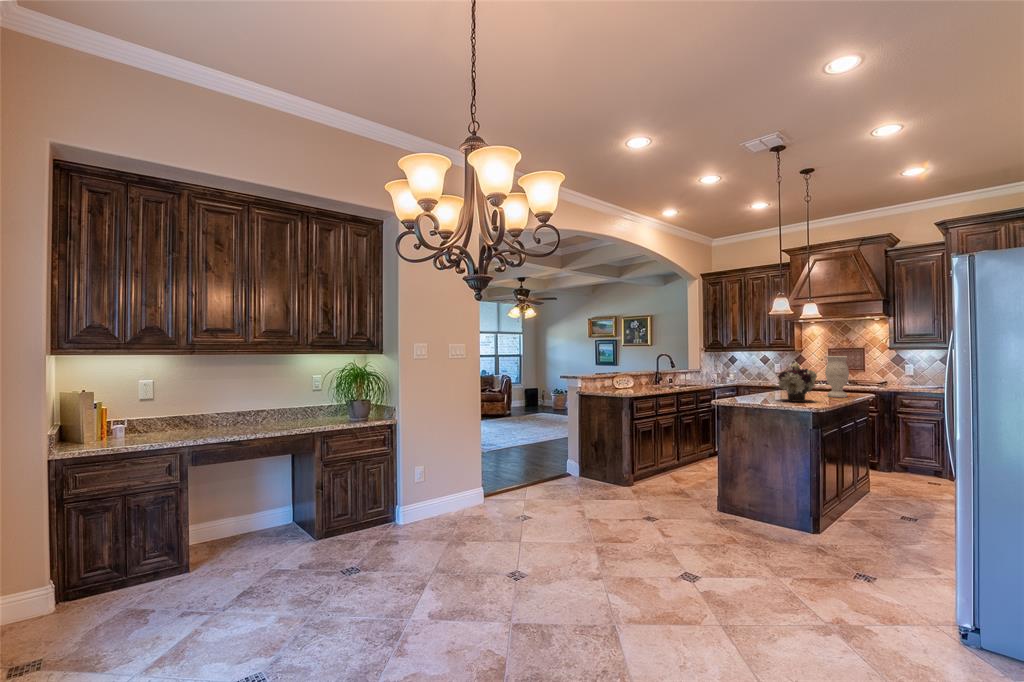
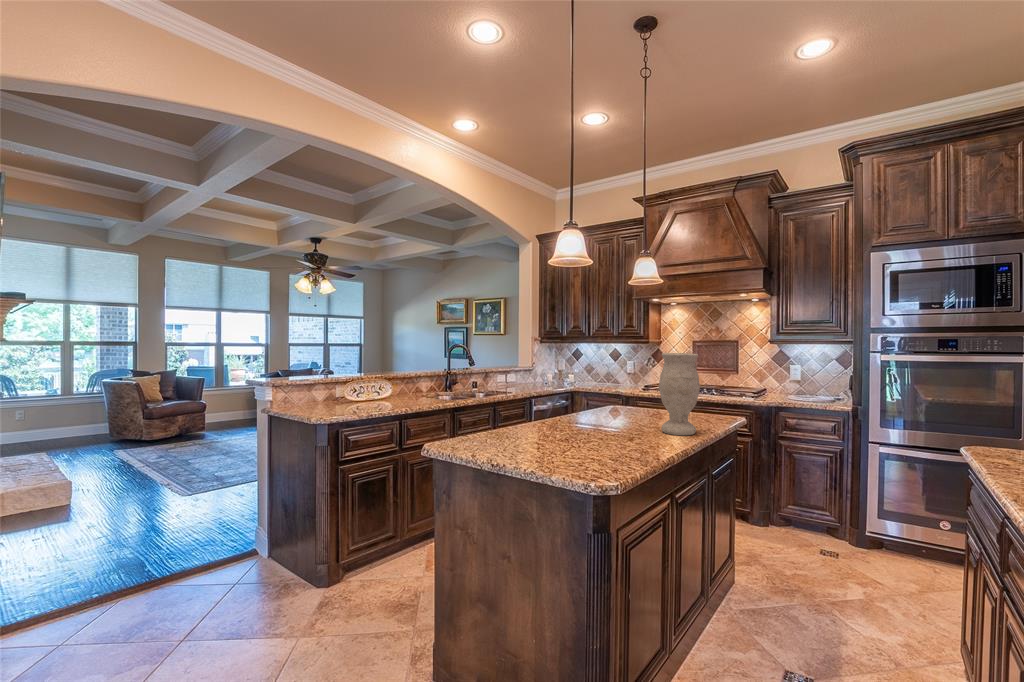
flower arrangement: present [778,363,817,402] -> none [542,368,625,459]

